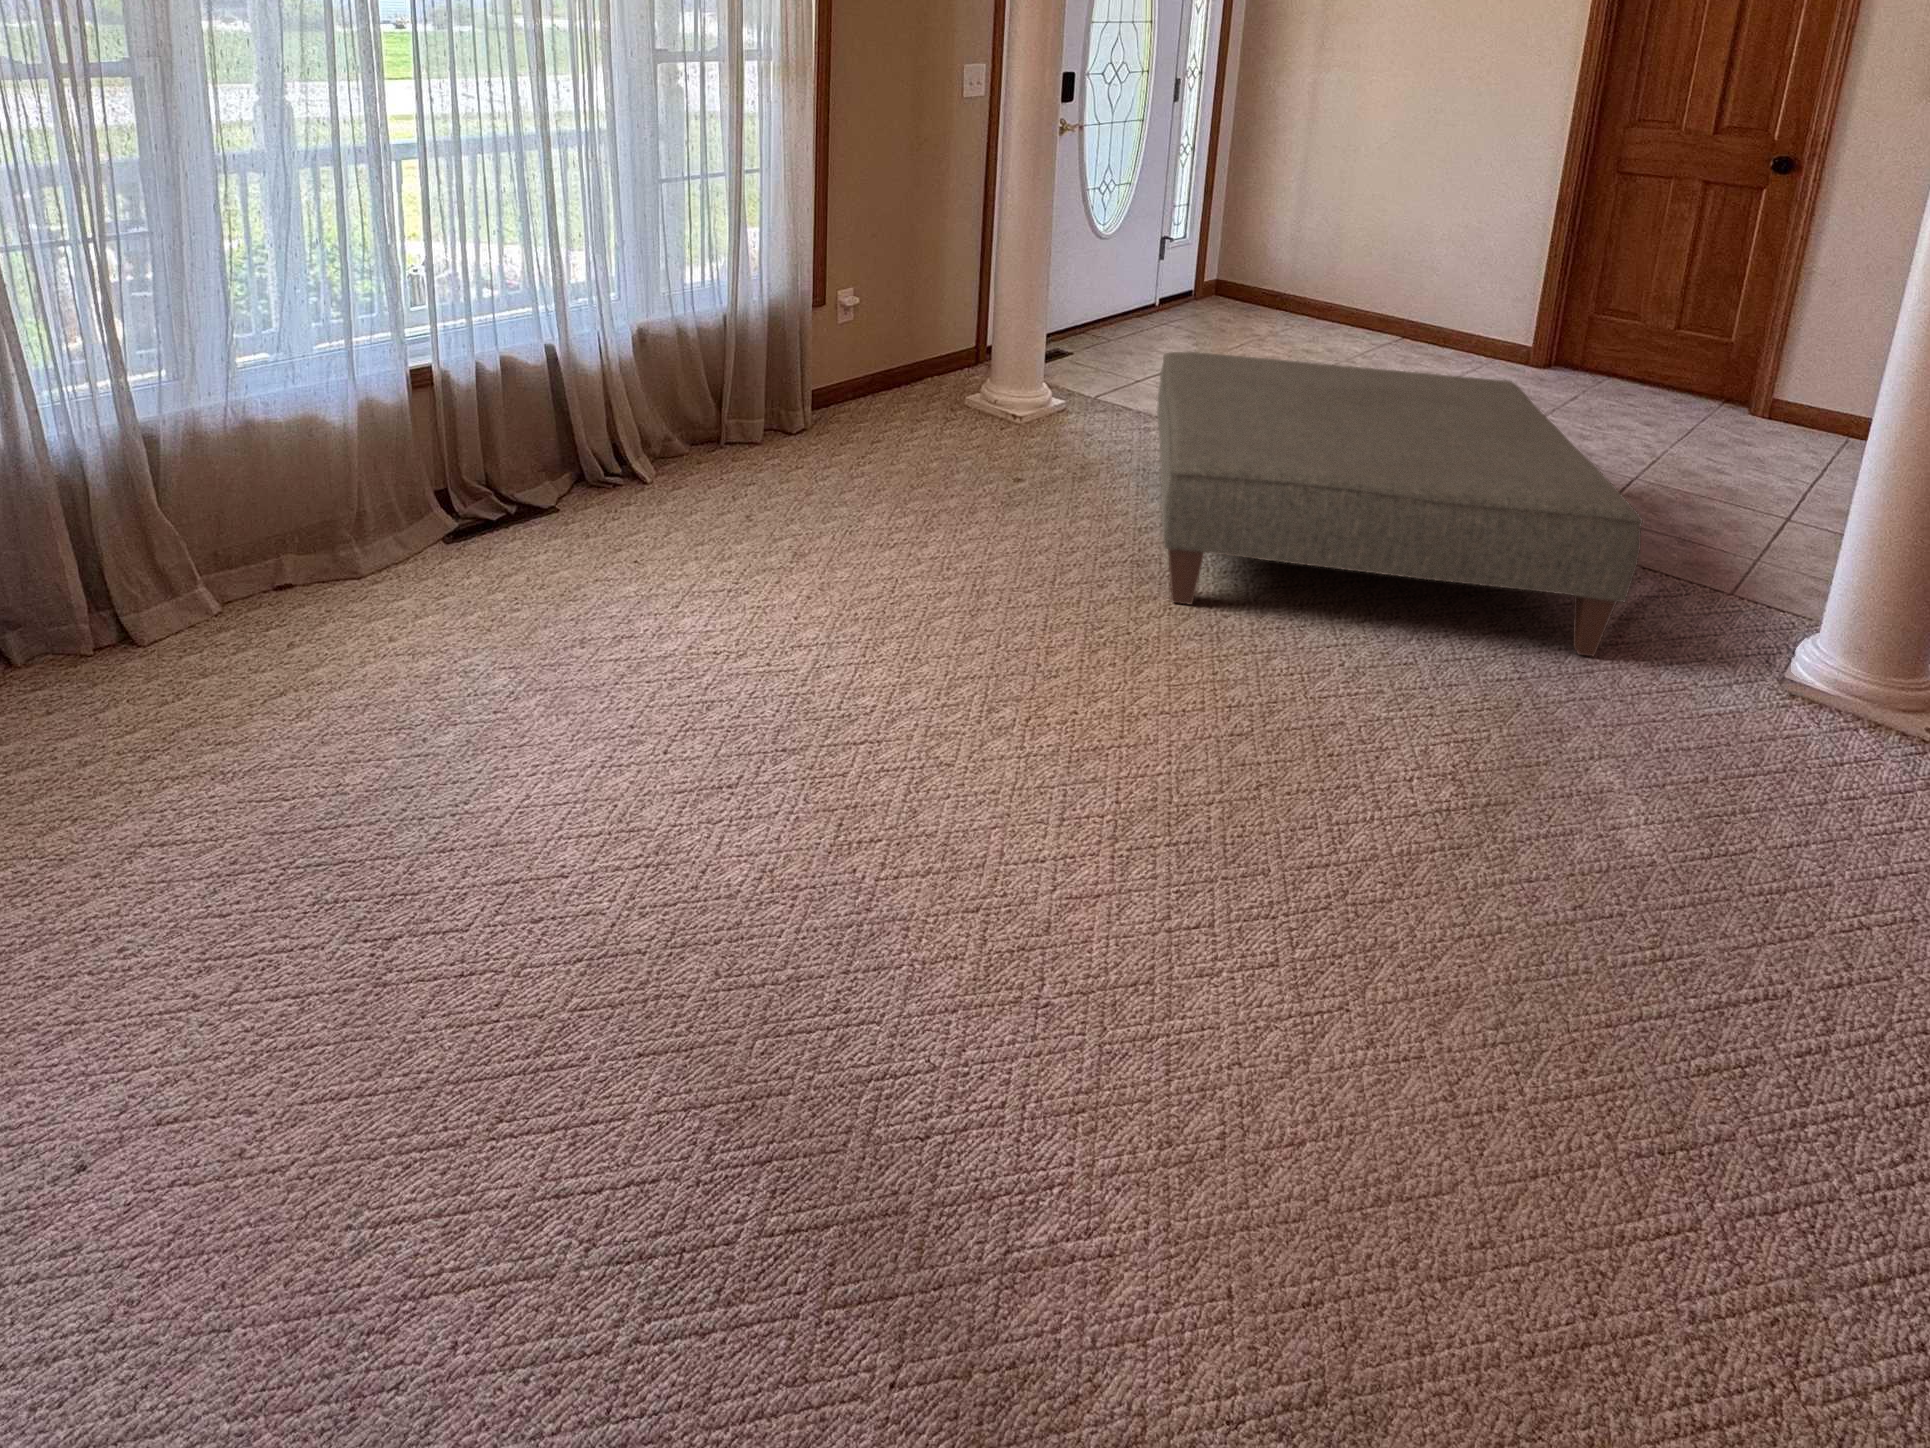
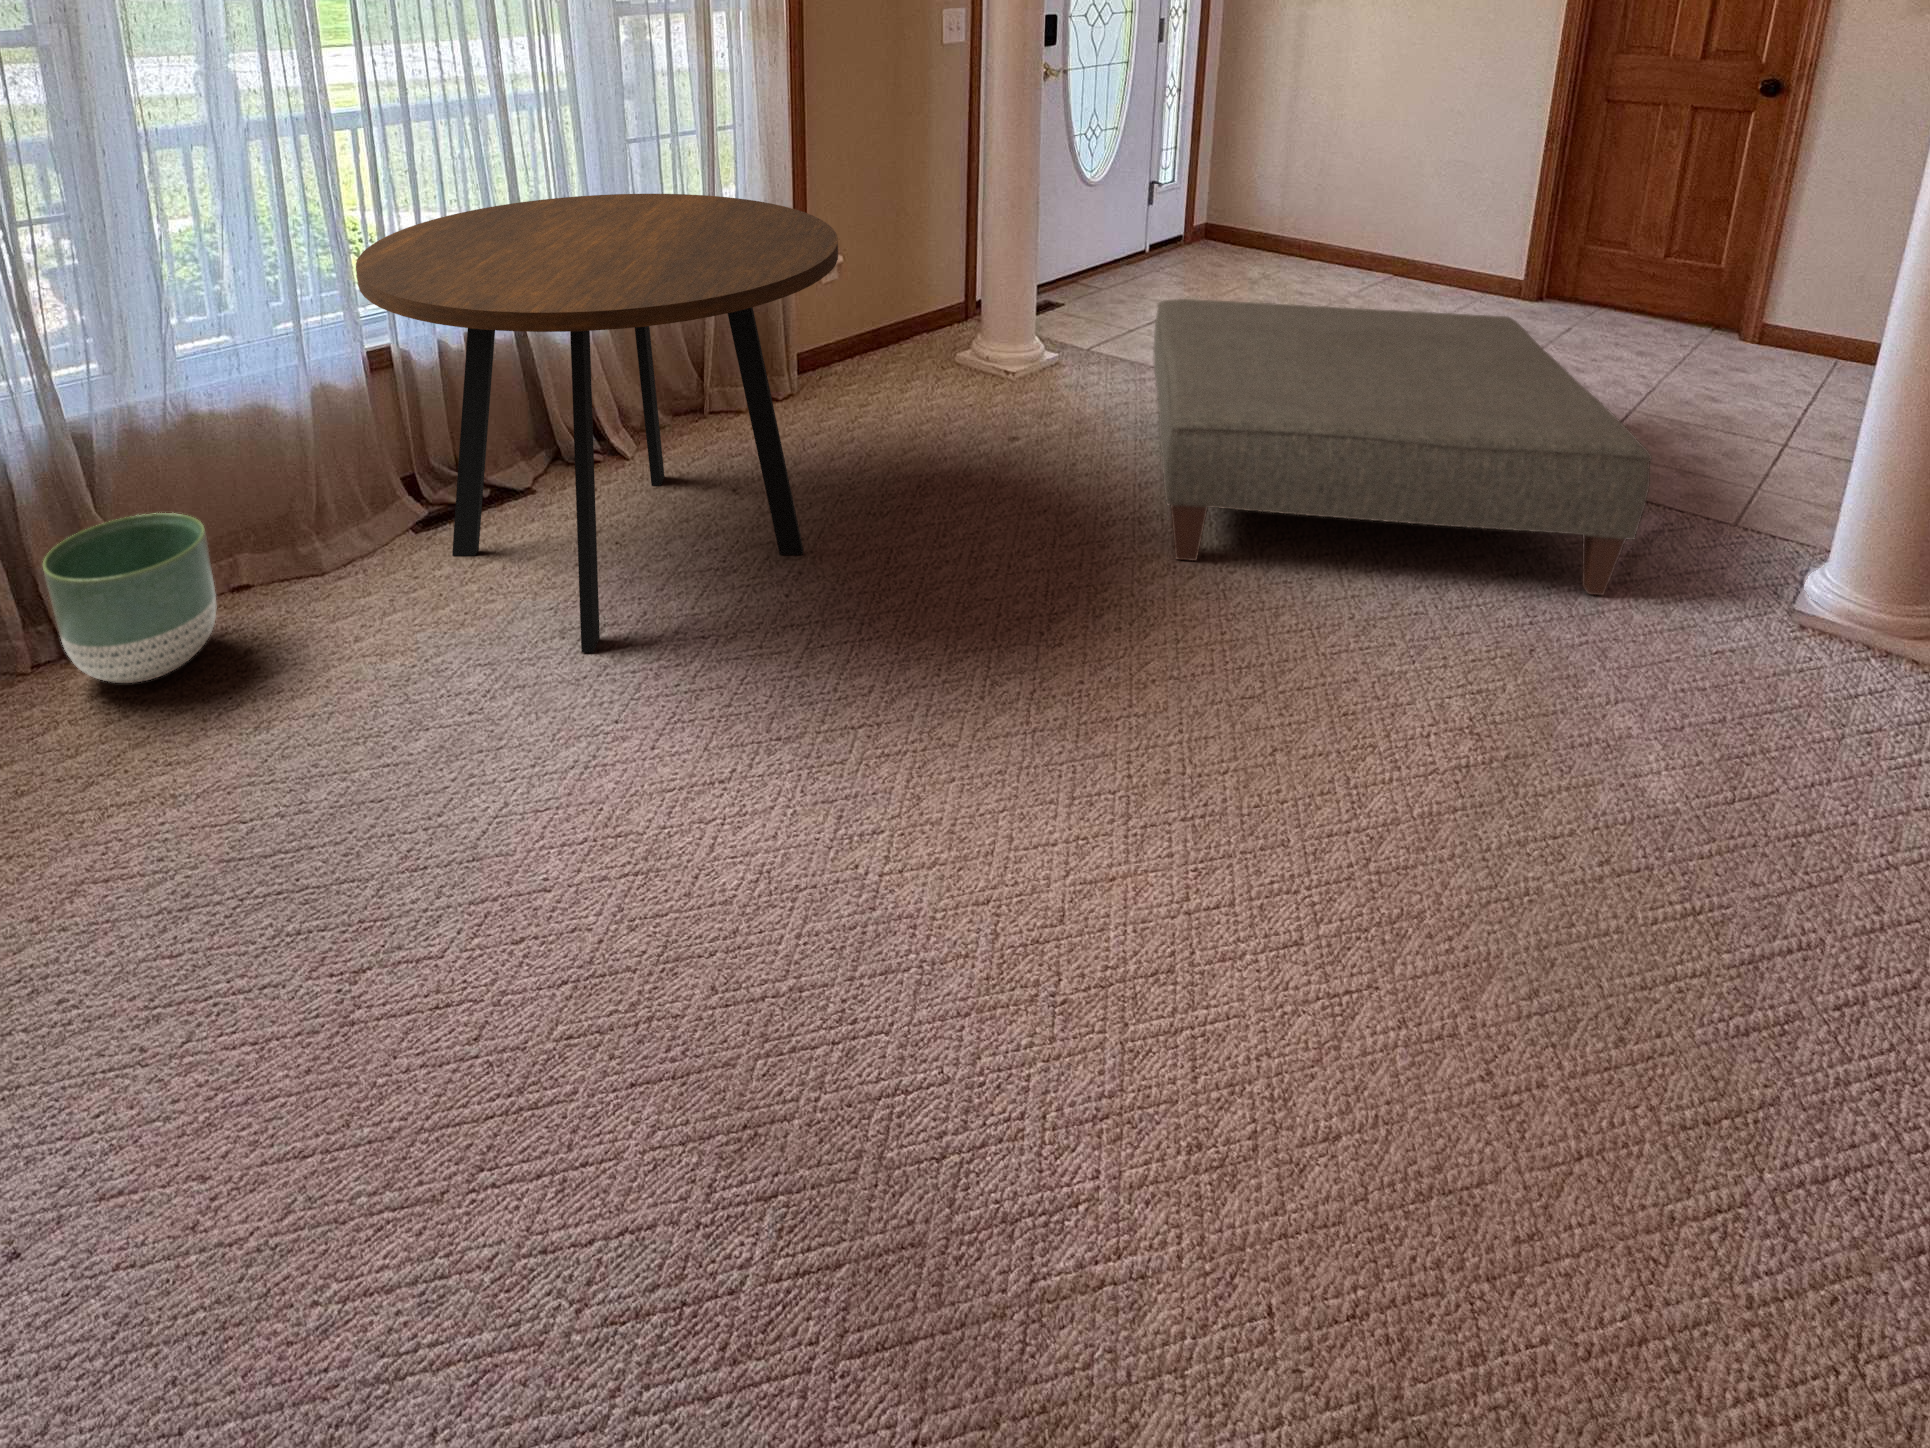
dining table: none [408,231,857,663] -> present [356,194,838,652]
planter: none [110,512,262,669] -> present [43,513,216,683]

